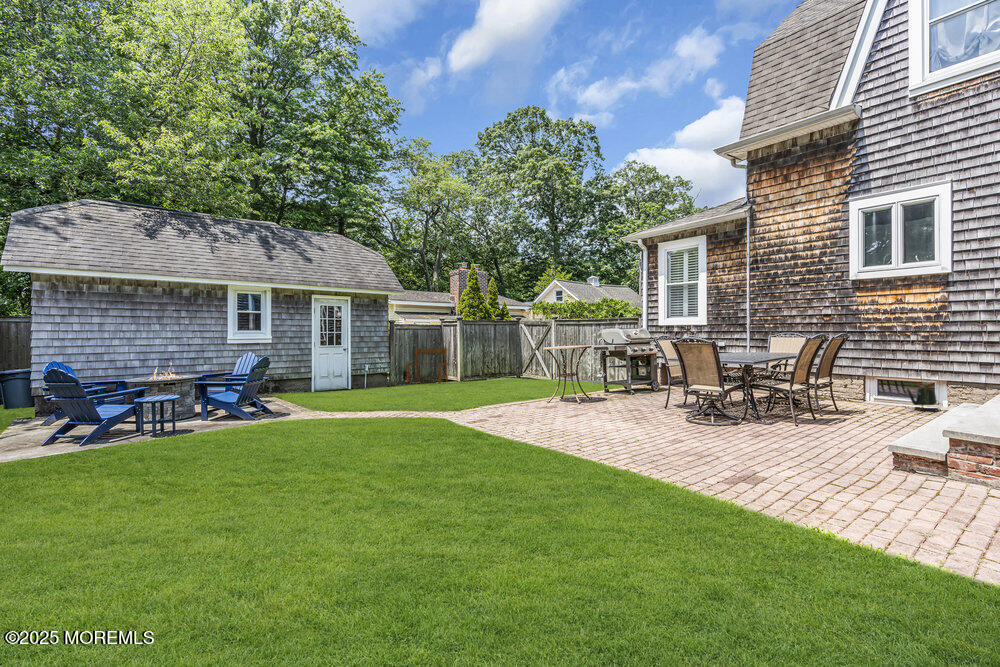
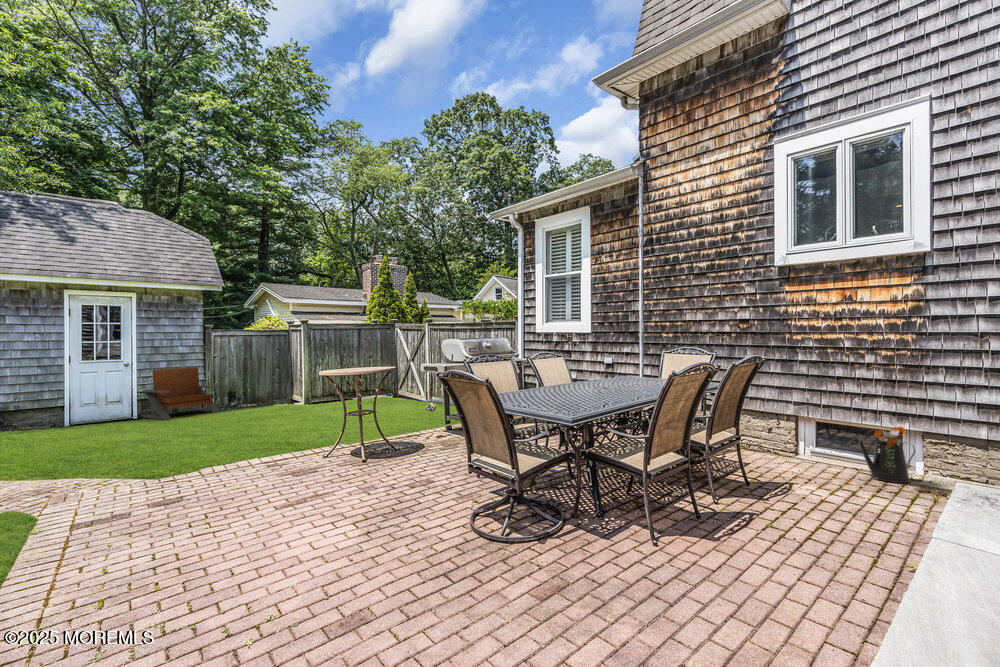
bench: present [406,348,448,383] -> none [228,360,288,408]
lounge chair: none [357,352,407,389] -> present [143,367,220,420]

